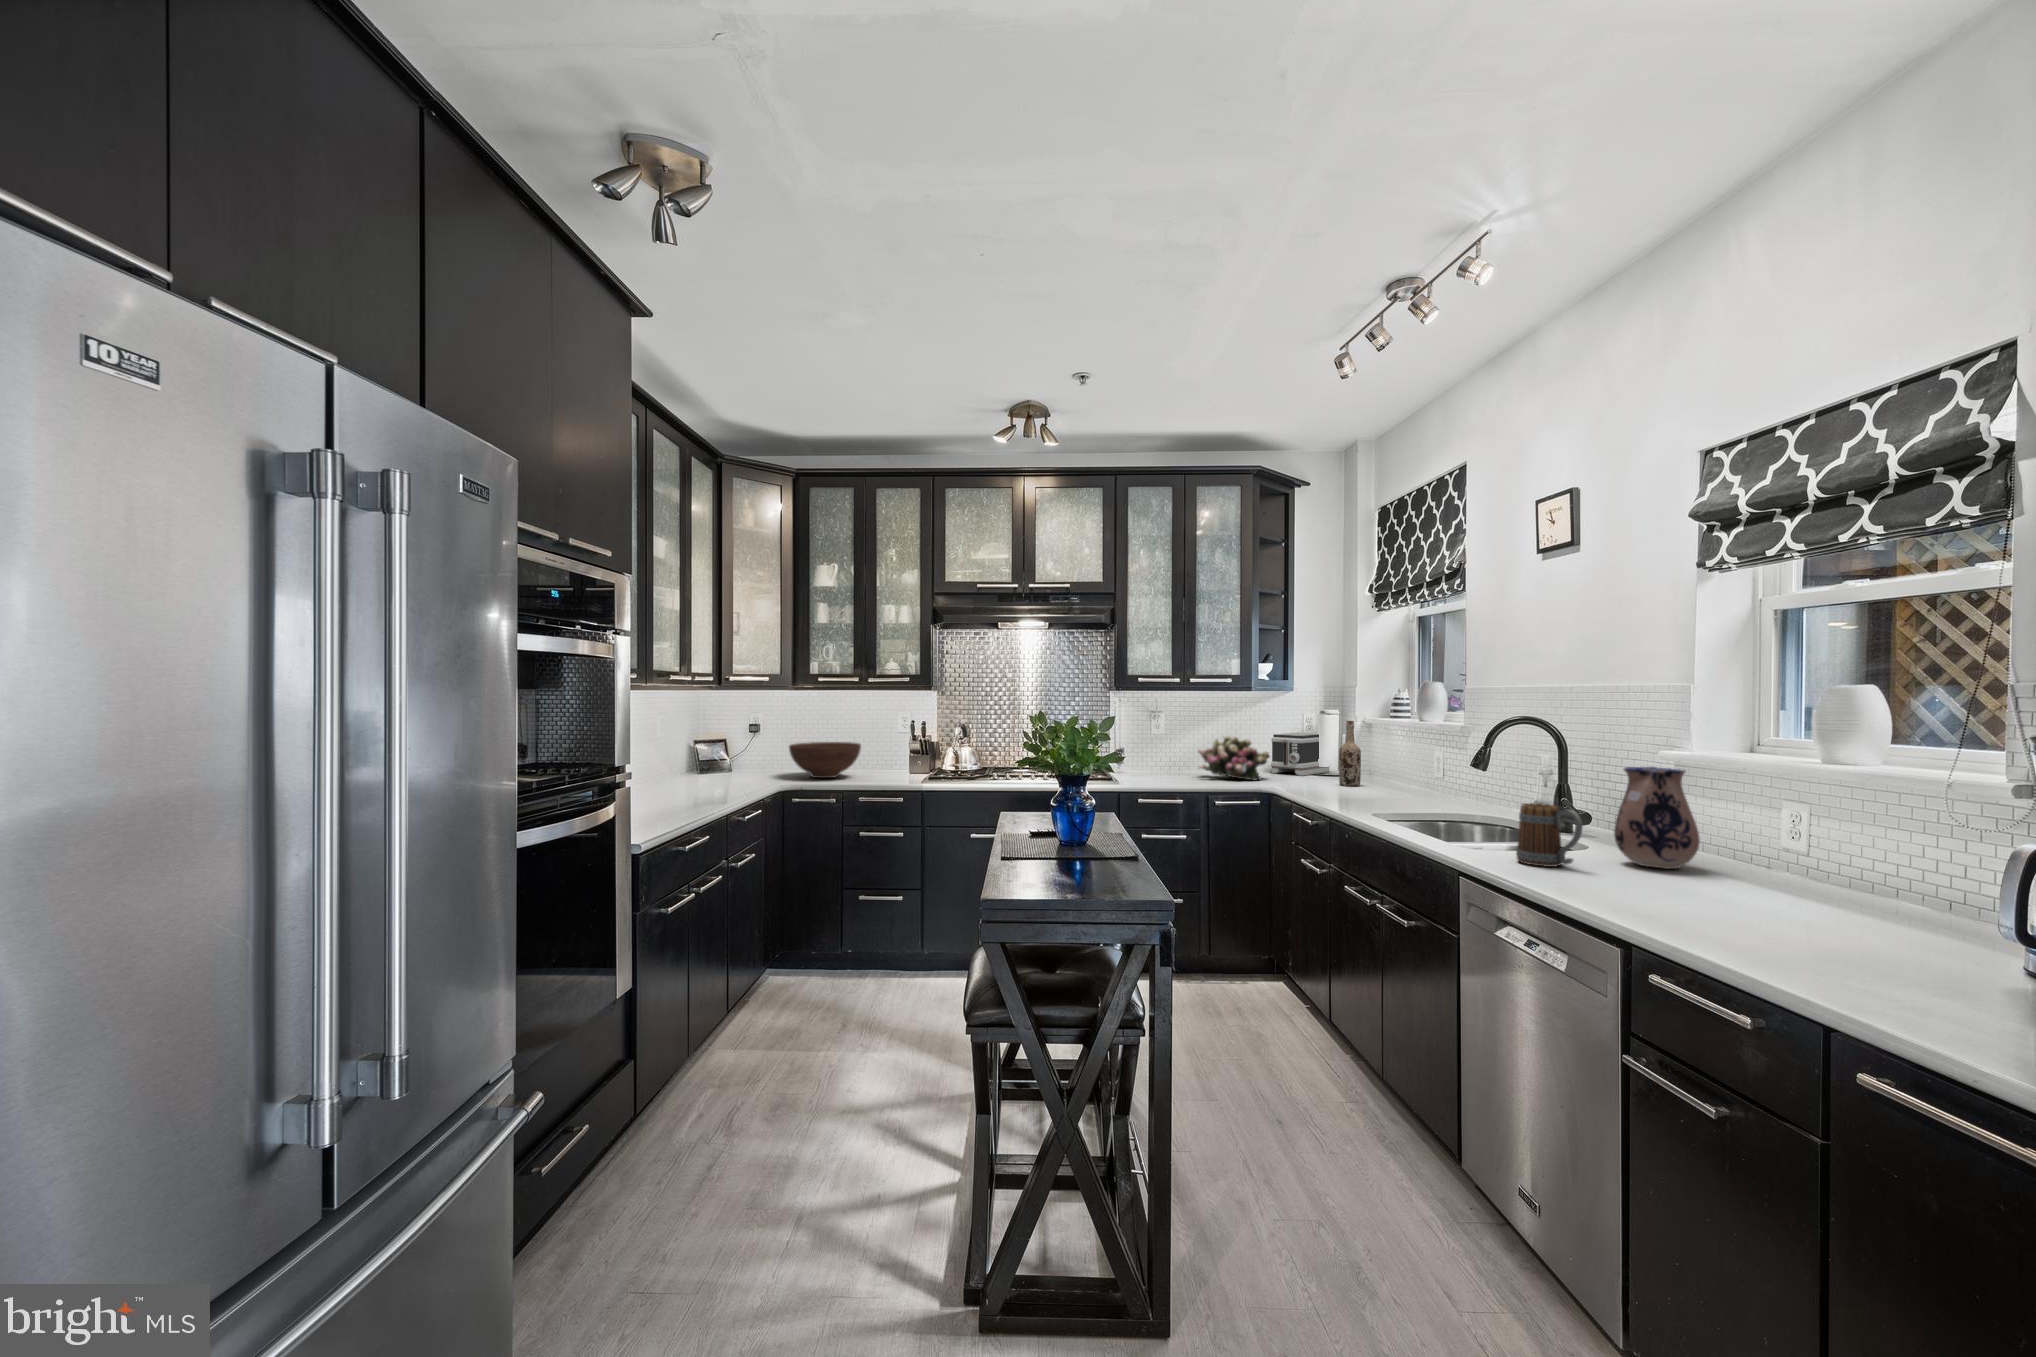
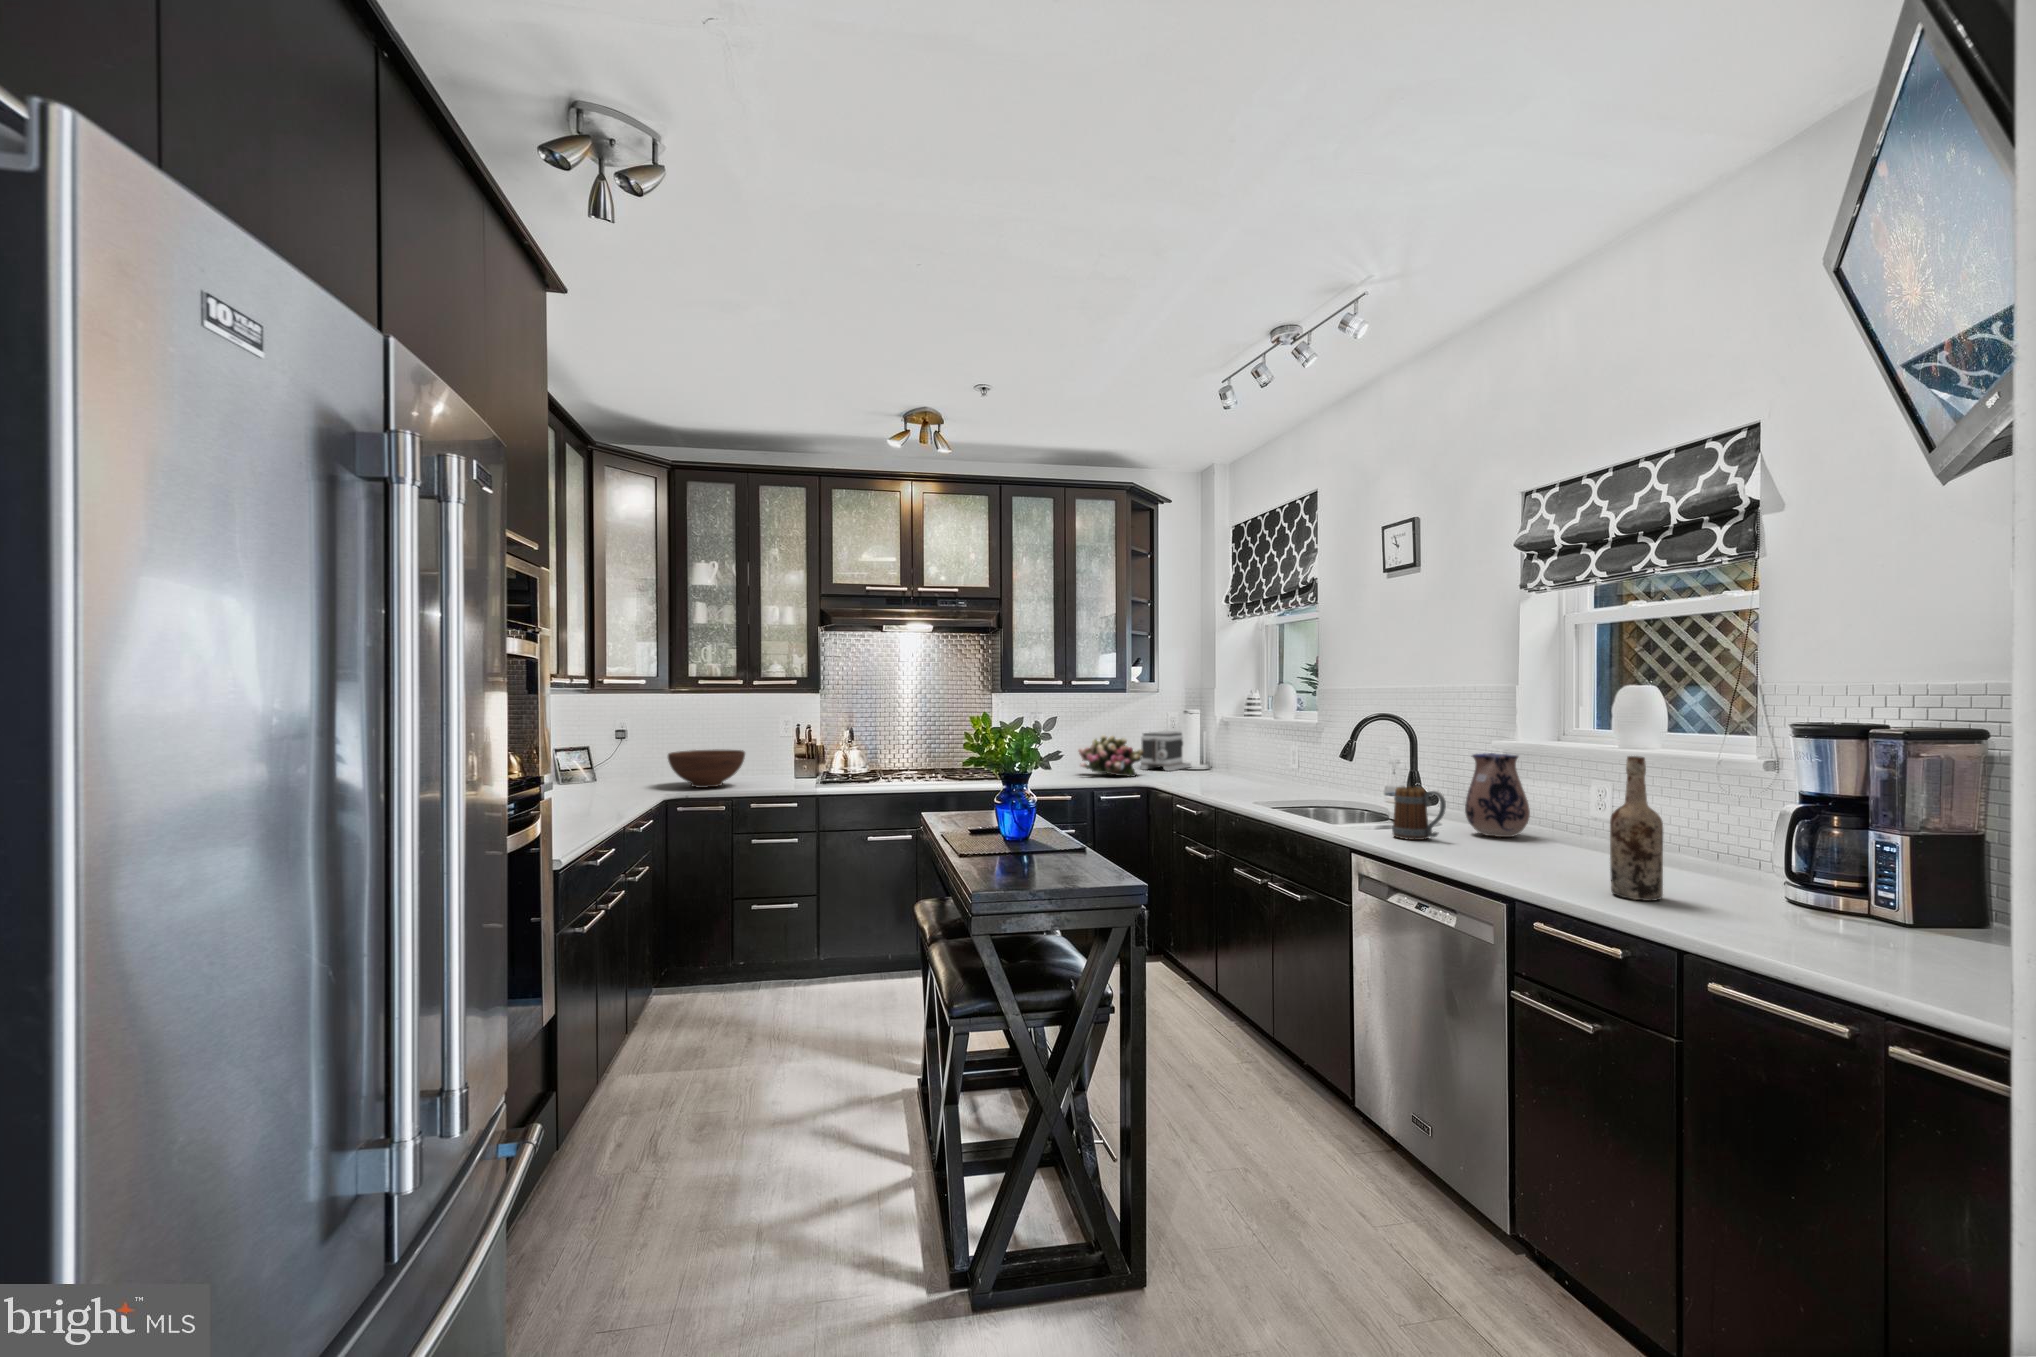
wine bottle: present [1339,721,1361,786] -> present [1610,756,1663,901]

